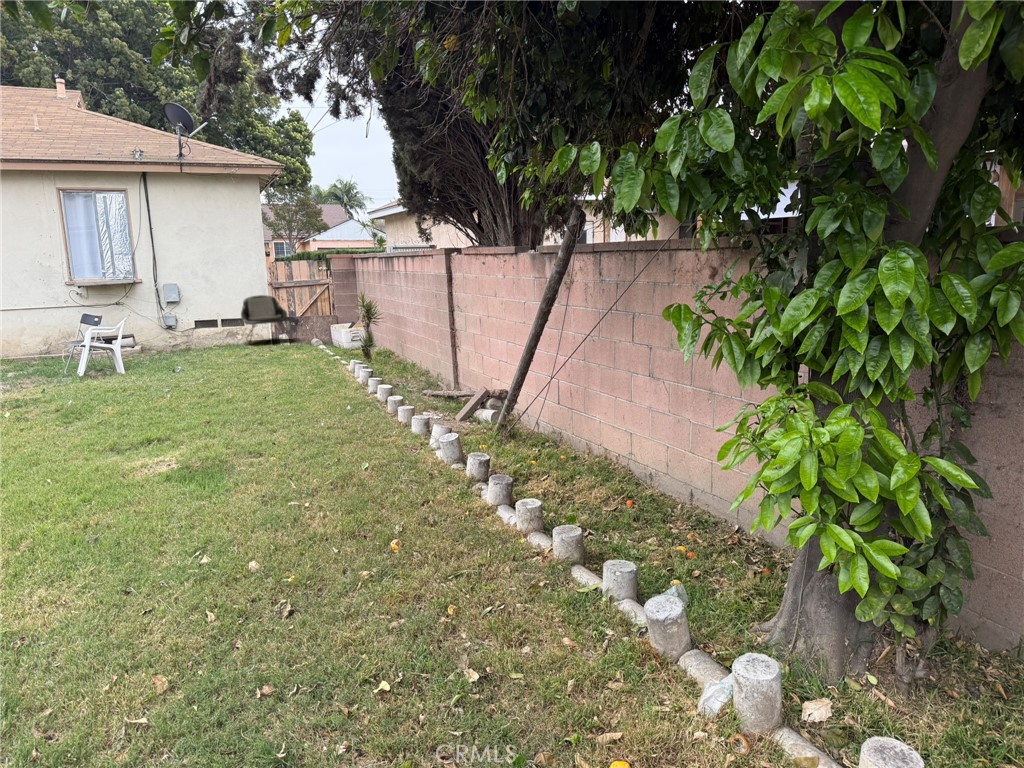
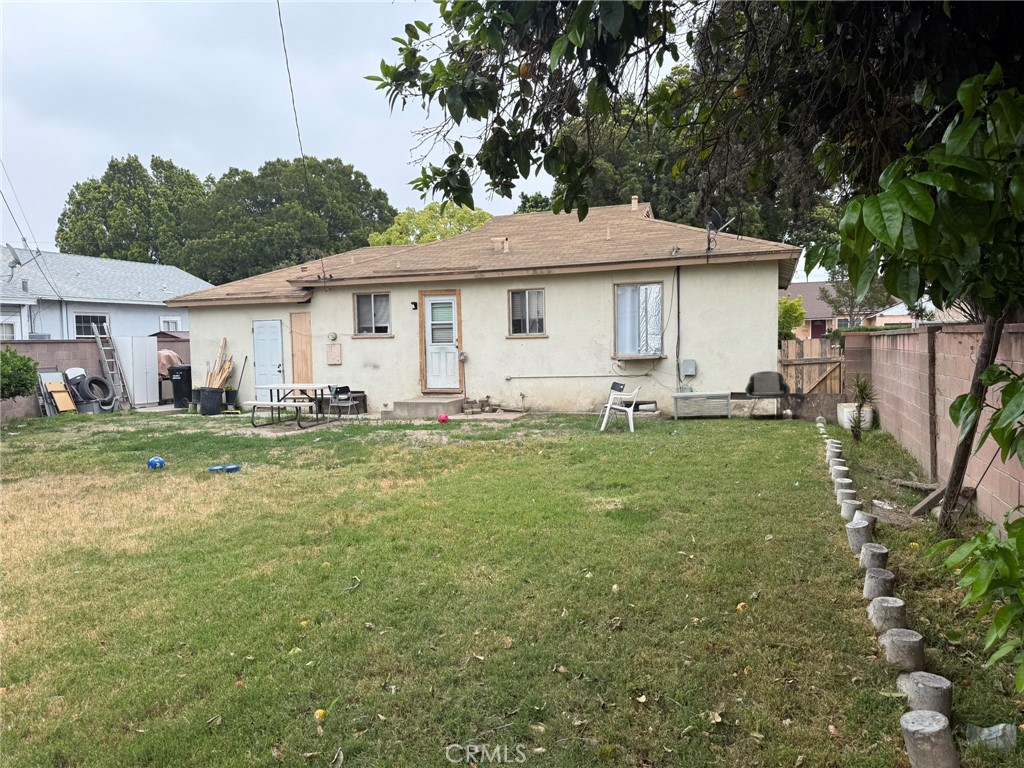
storage bench: none [155,317,228,353] -> present [672,391,731,420]

